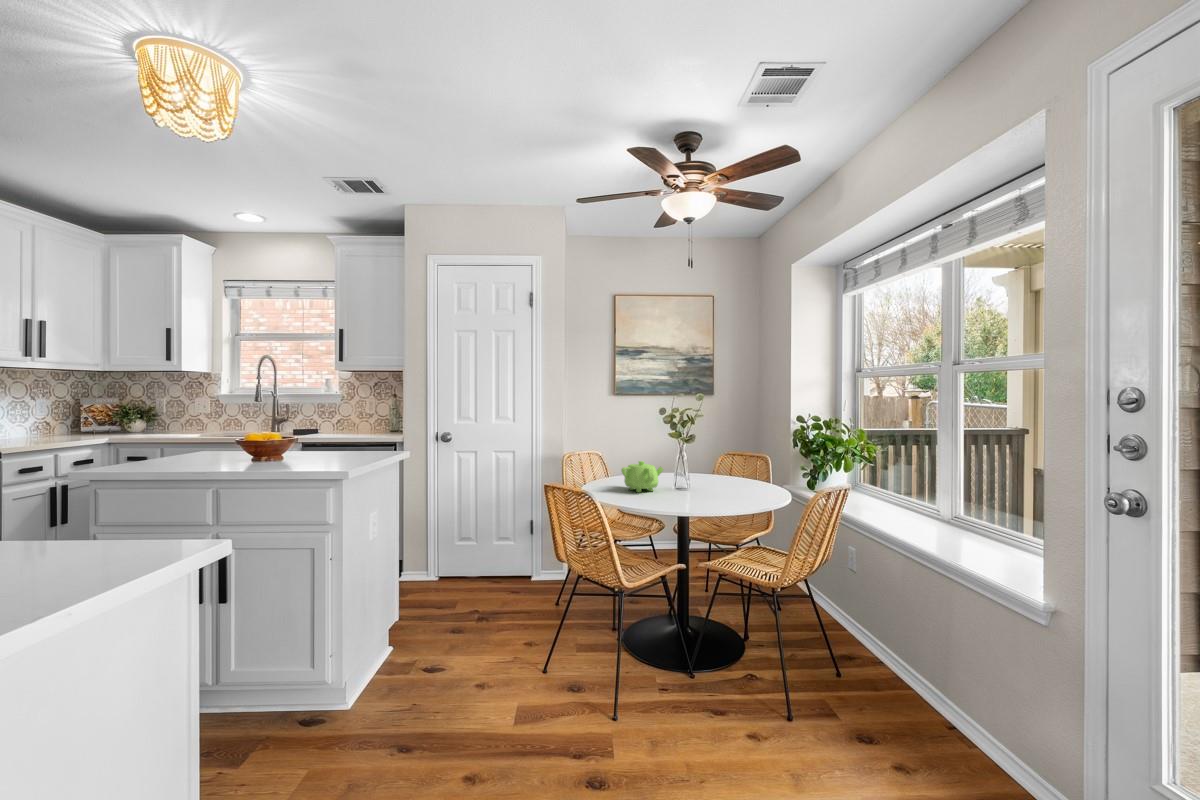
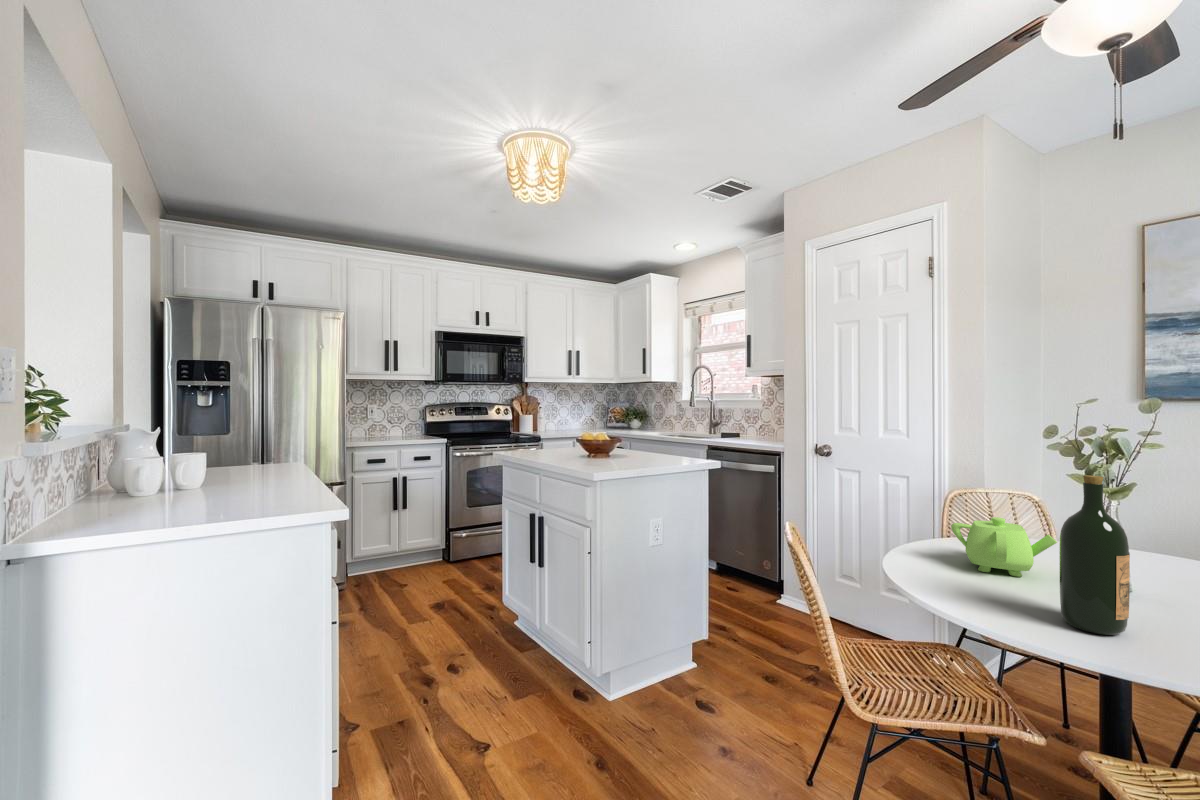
wine bottle: none [692,430,716,503] -> present [1060,475,1130,635]

